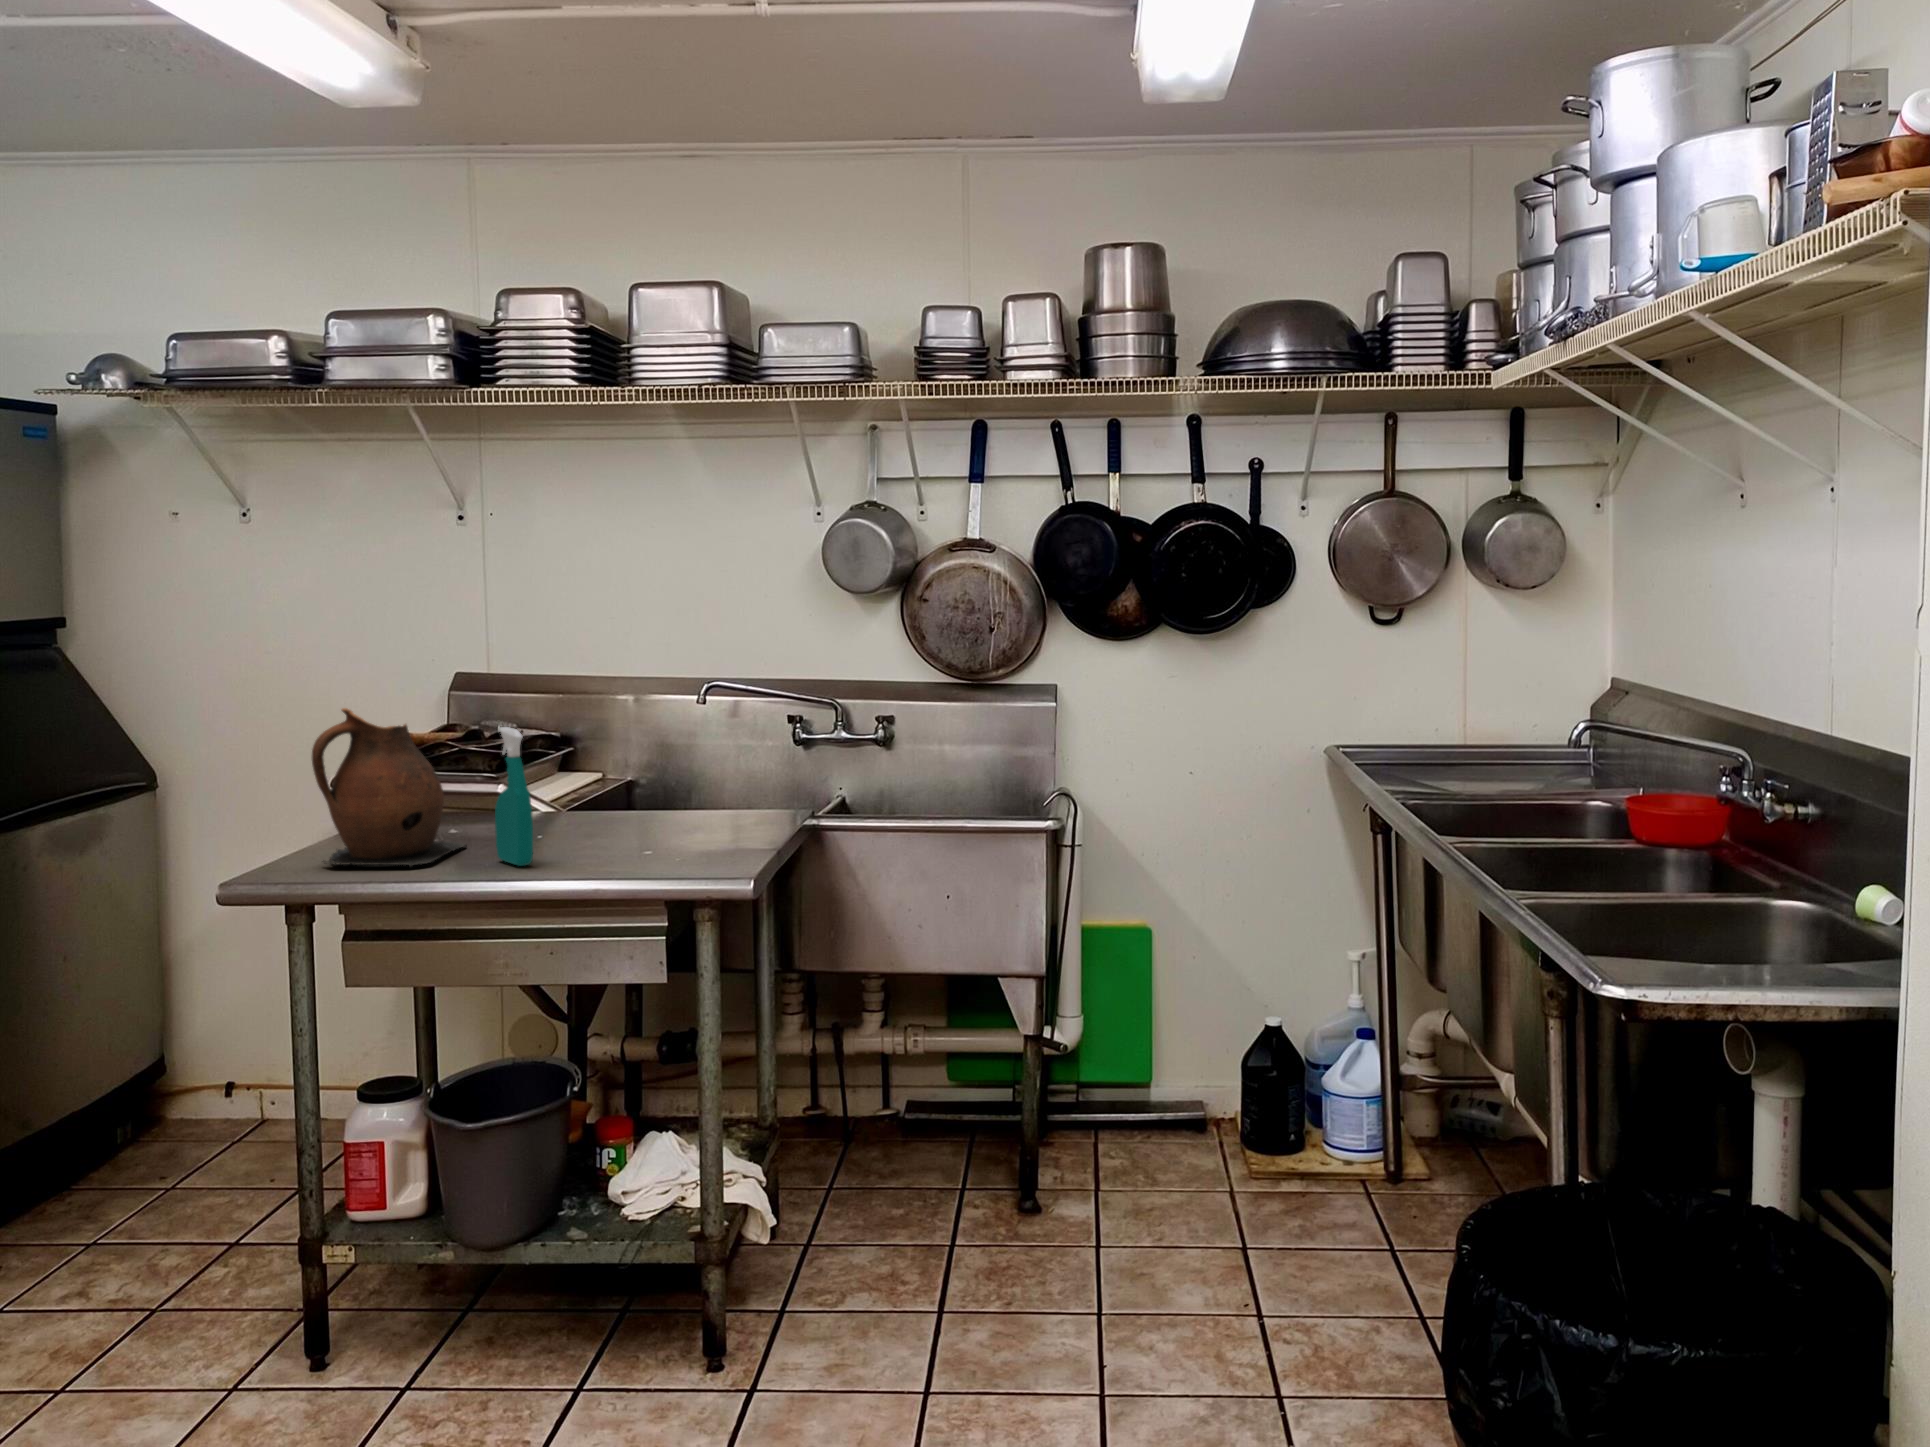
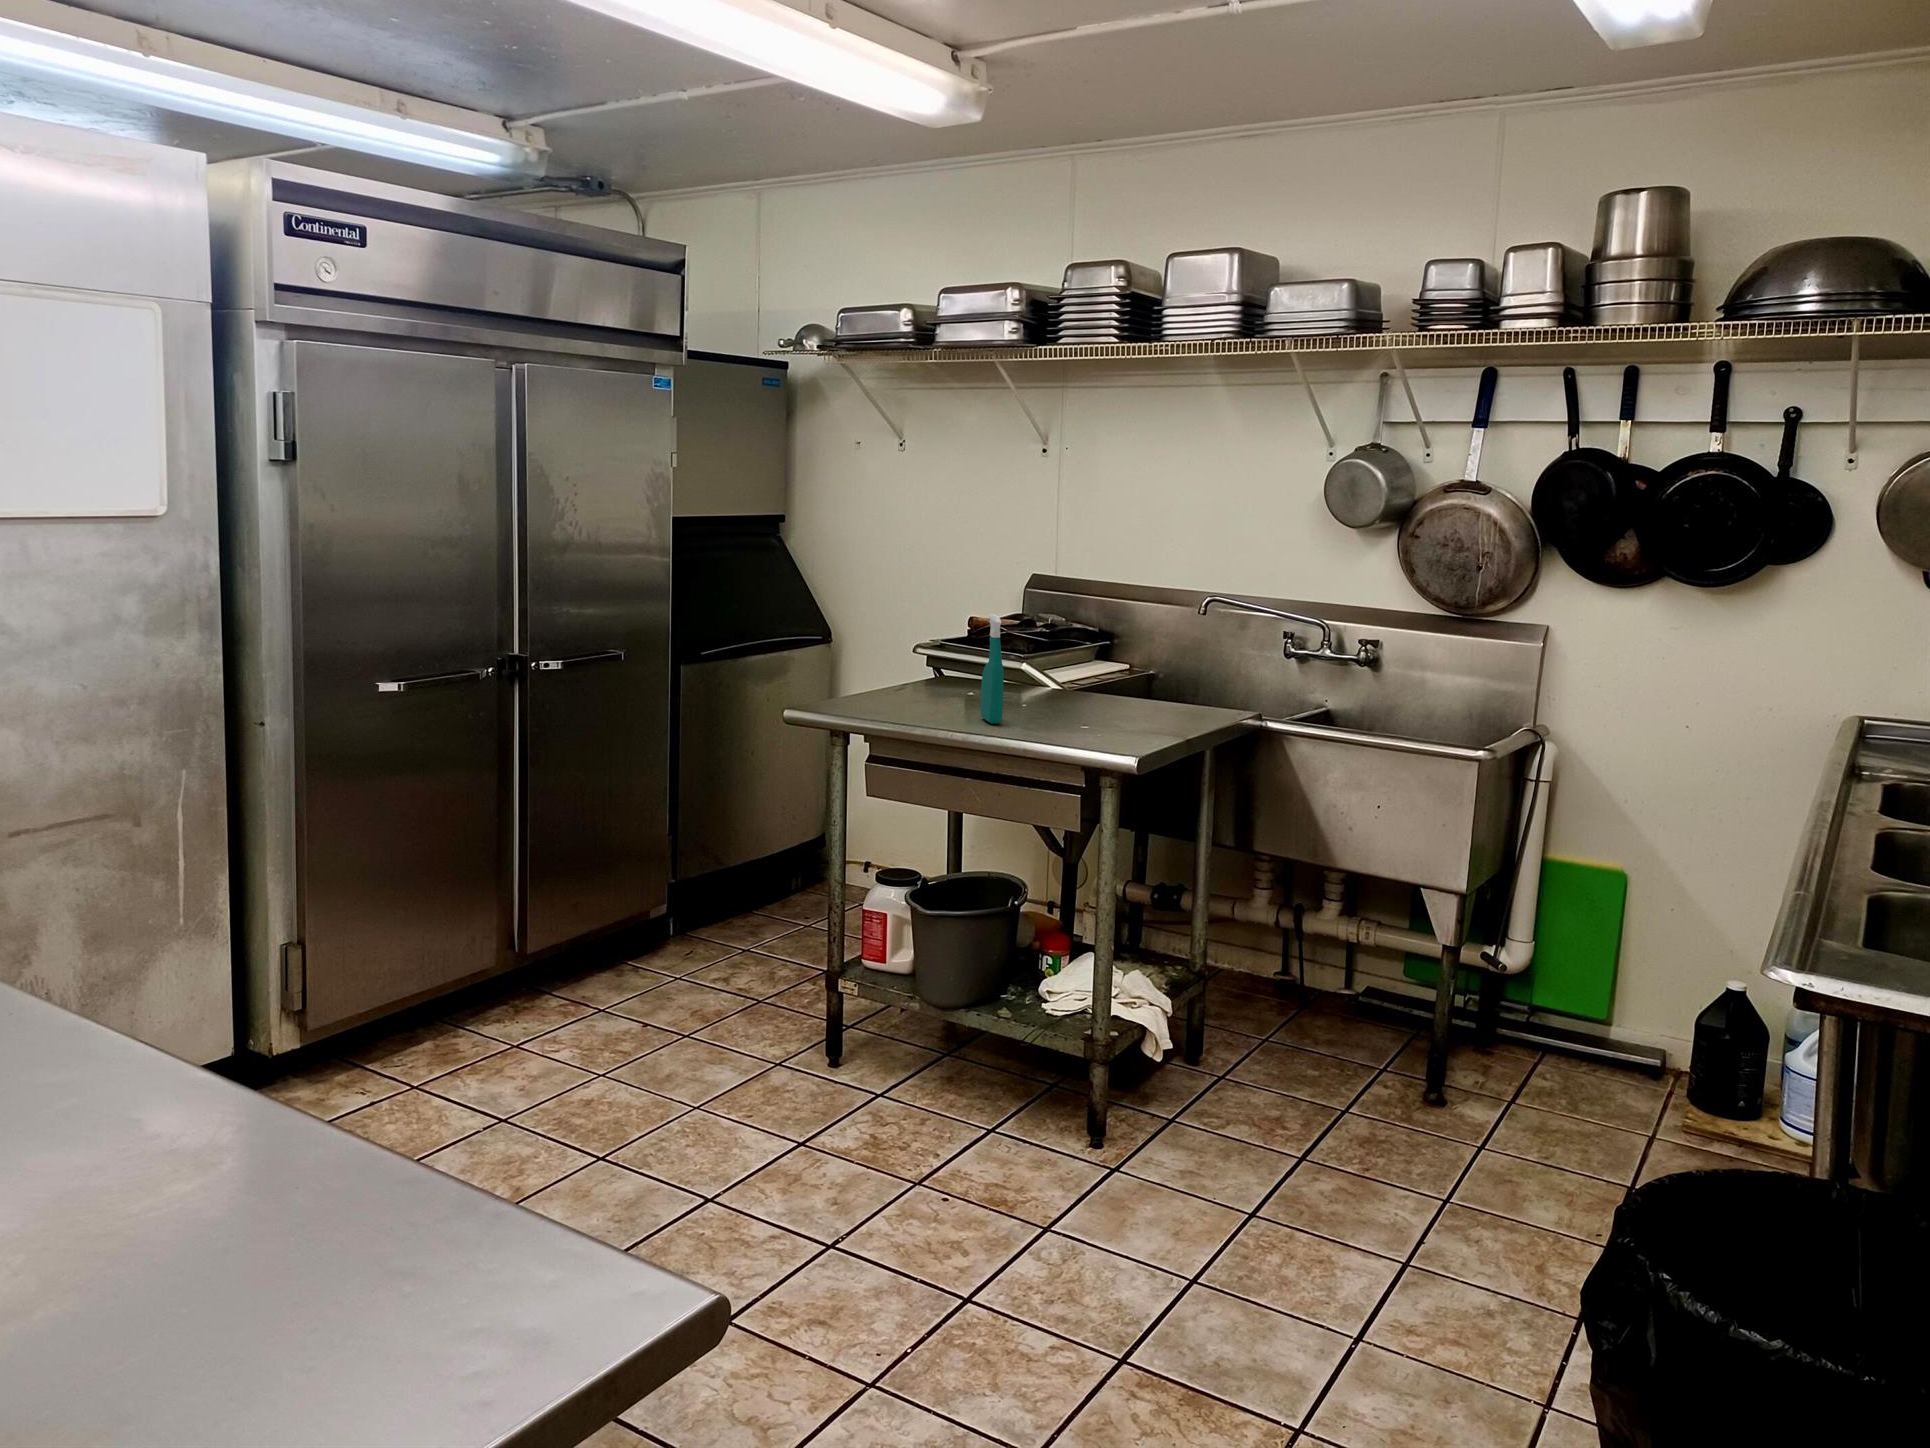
ceramic pitcher: present [312,708,467,867] -> none [862,590,971,715]

